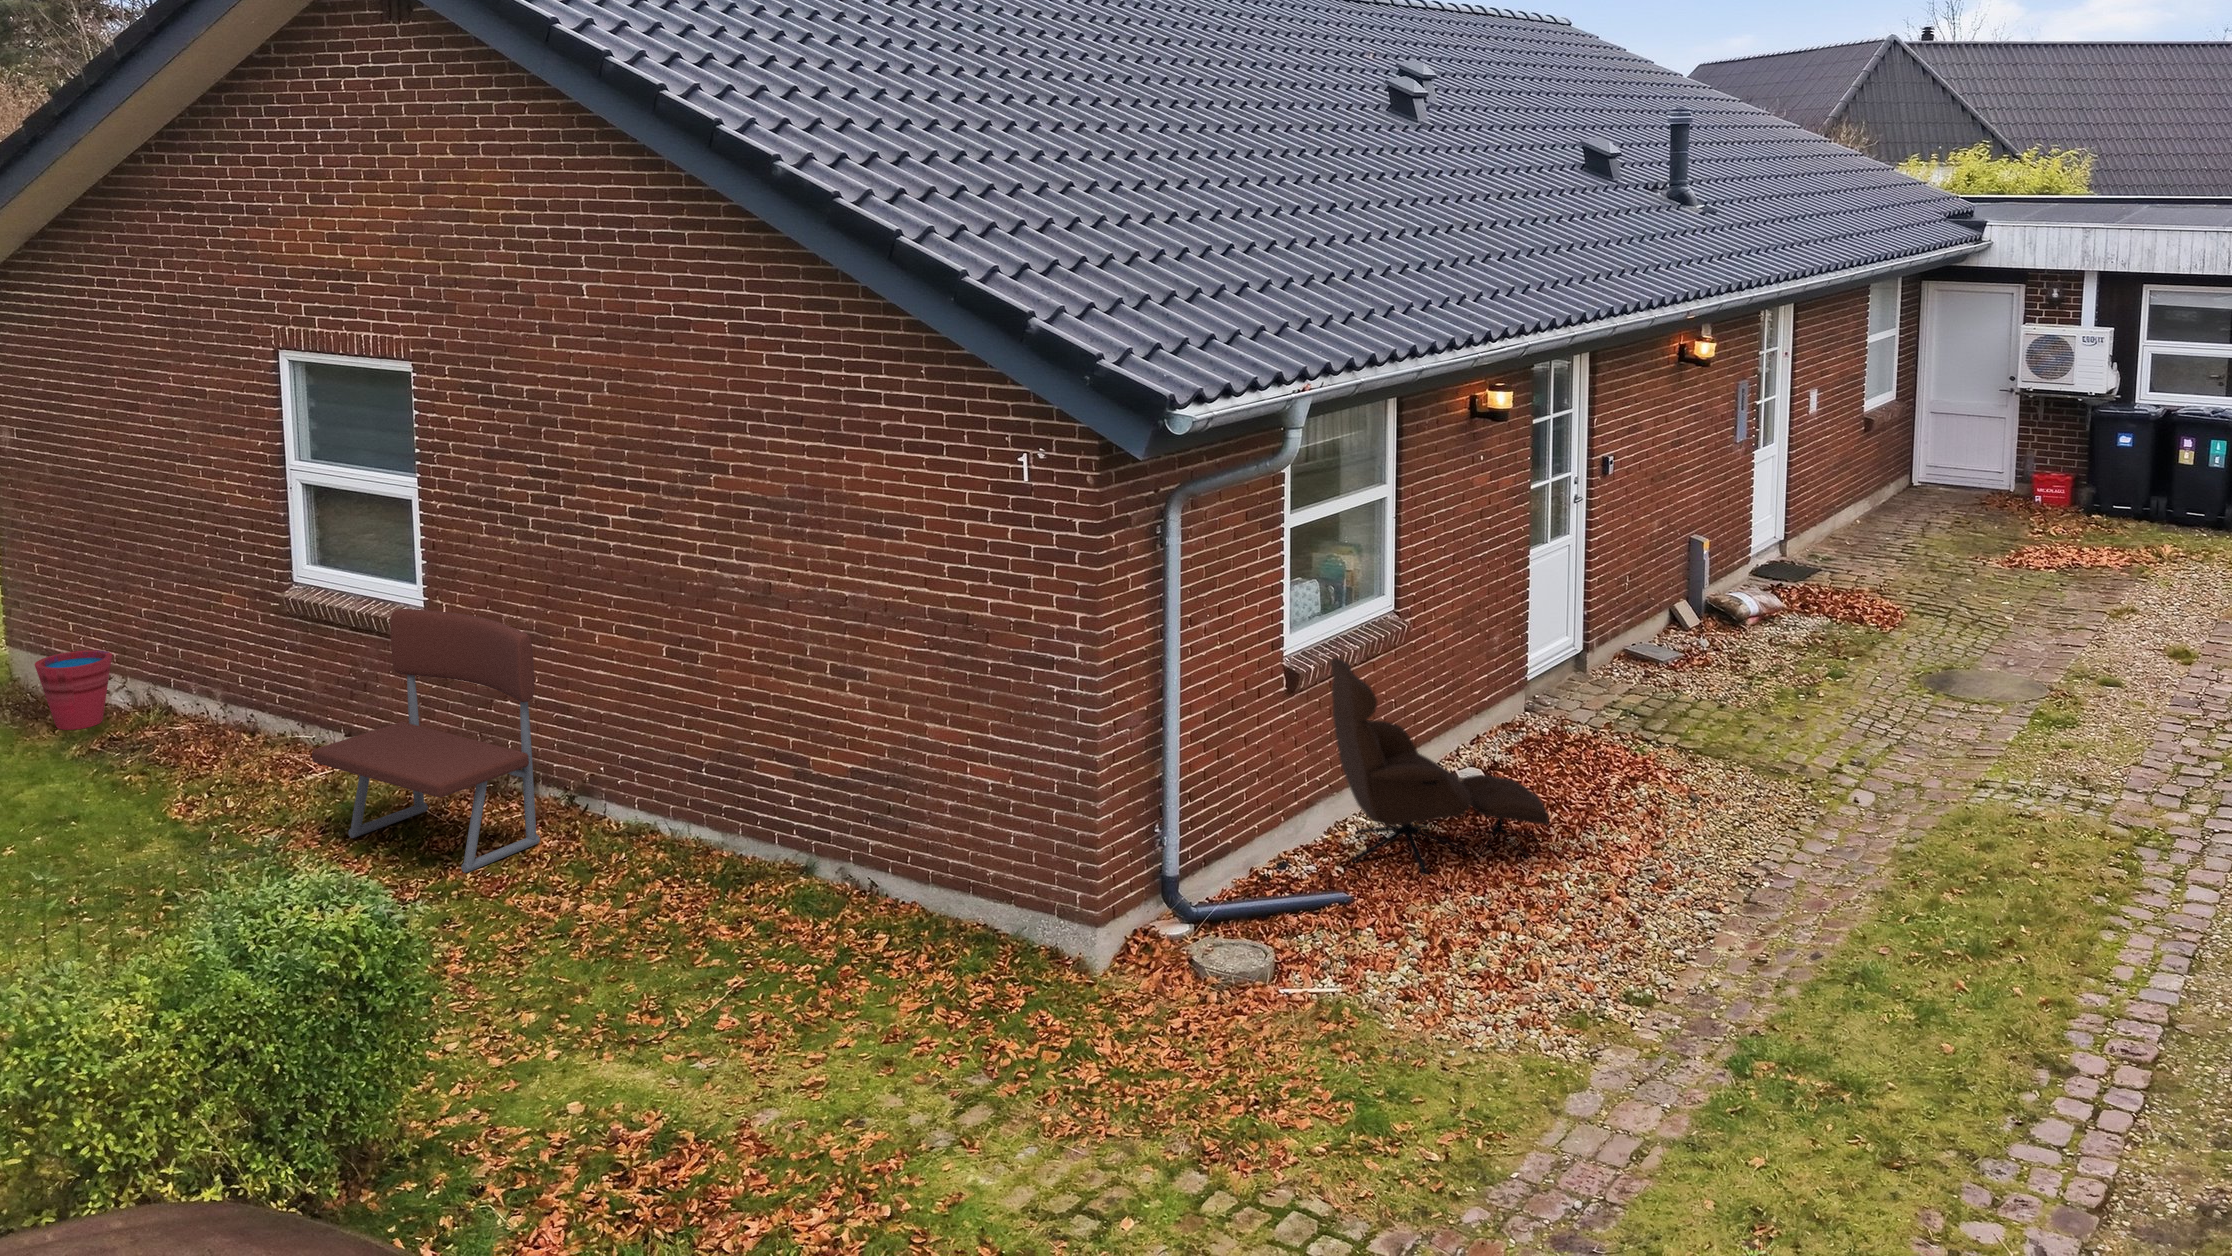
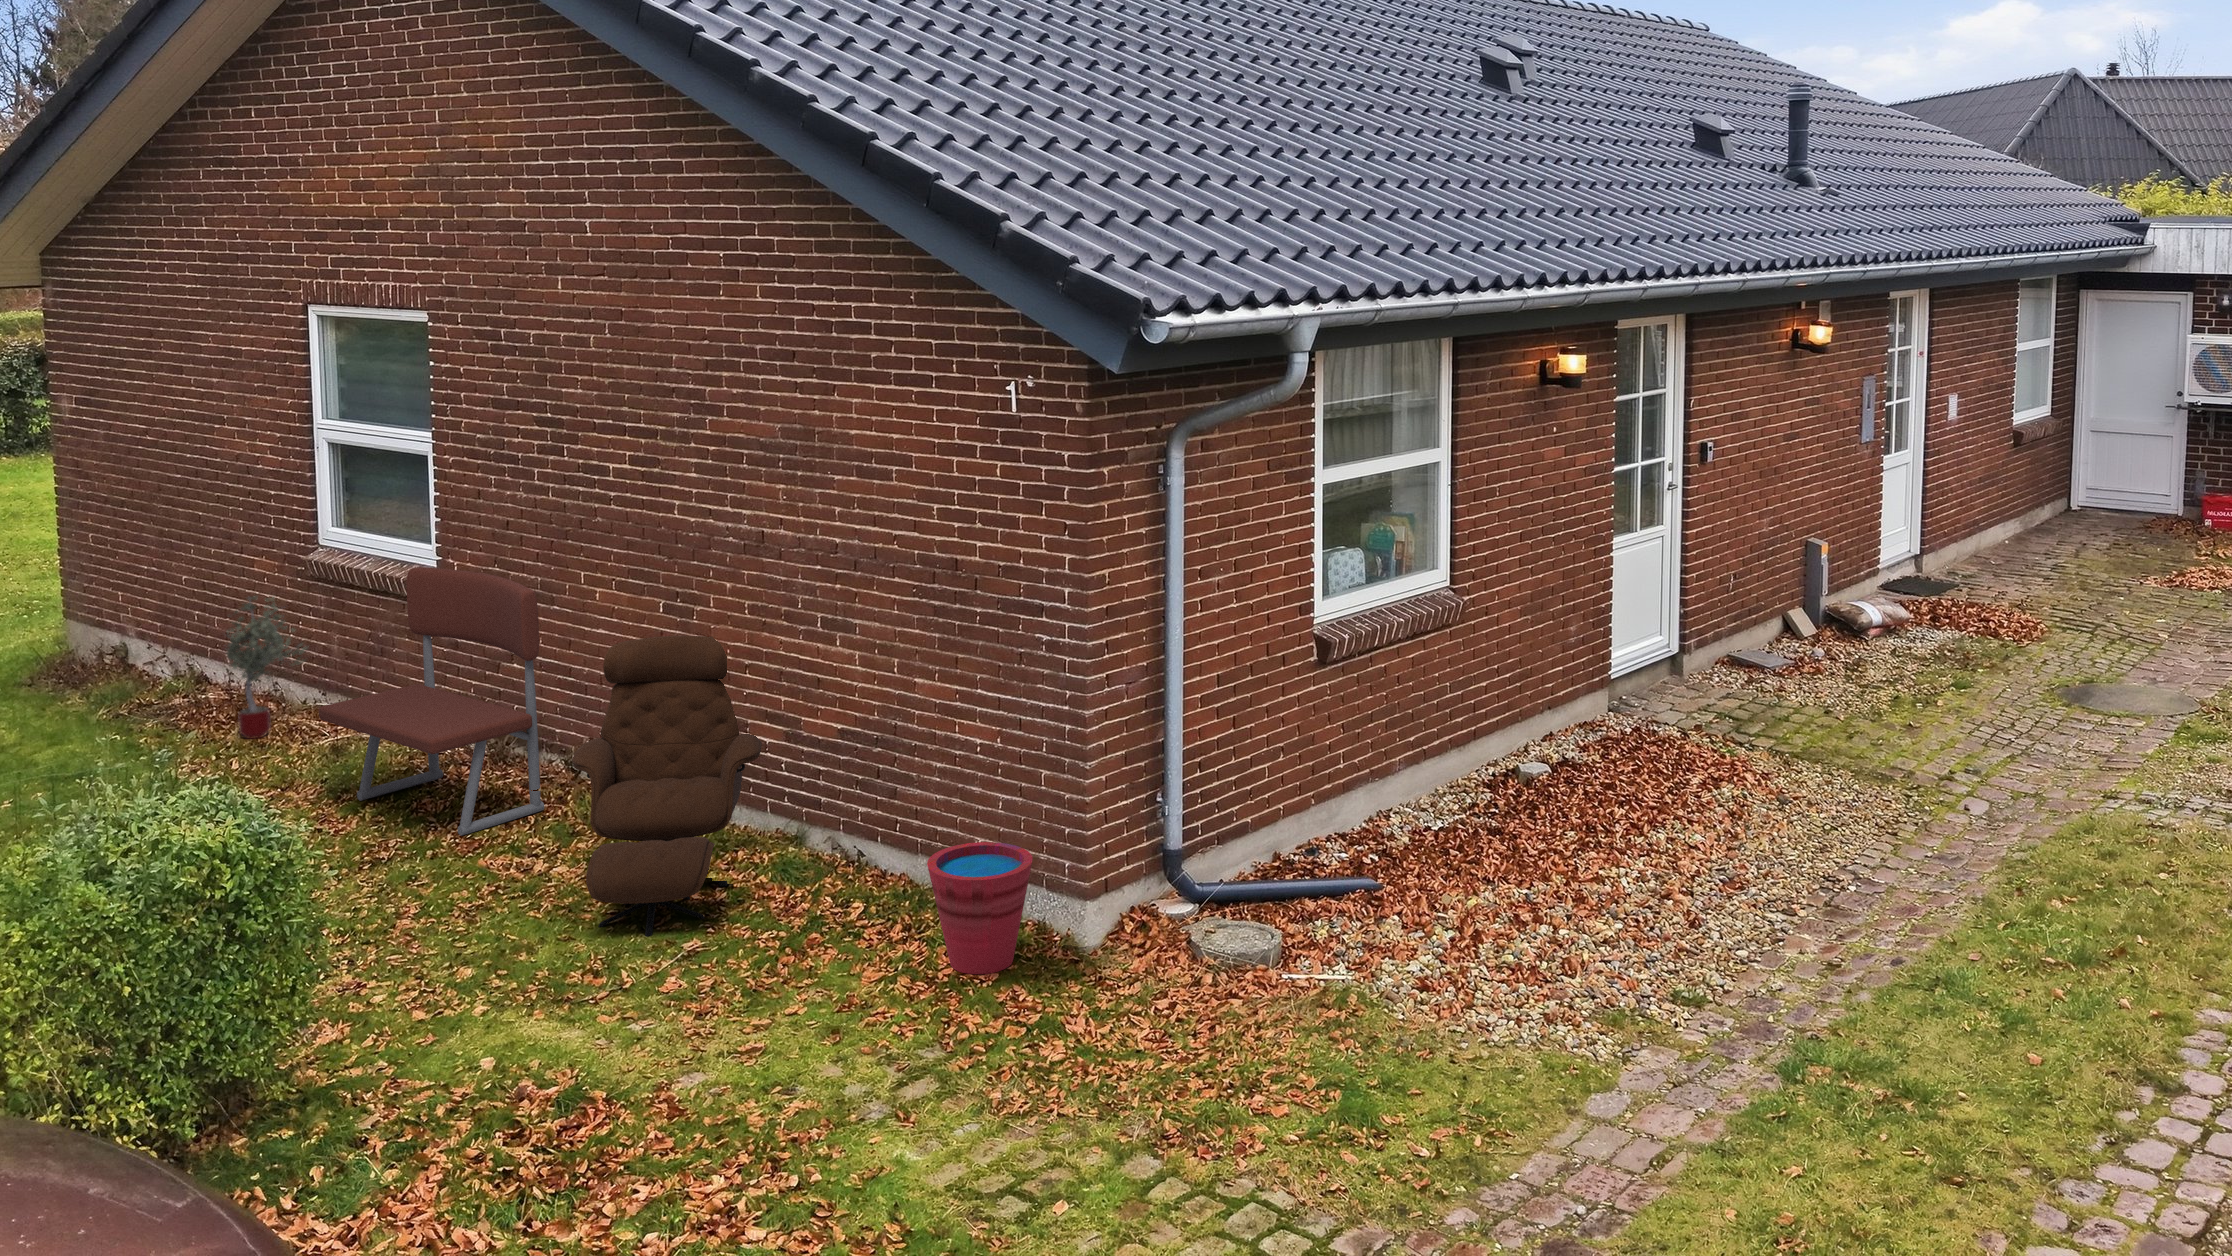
potted tree: none [183,631,273,773] -> present [226,596,307,739]
bucket: present [35,650,112,730] -> present [927,842,1033,974]
lounge chair: present [1331,658,1549,875] -> present [572,636,762,937]

